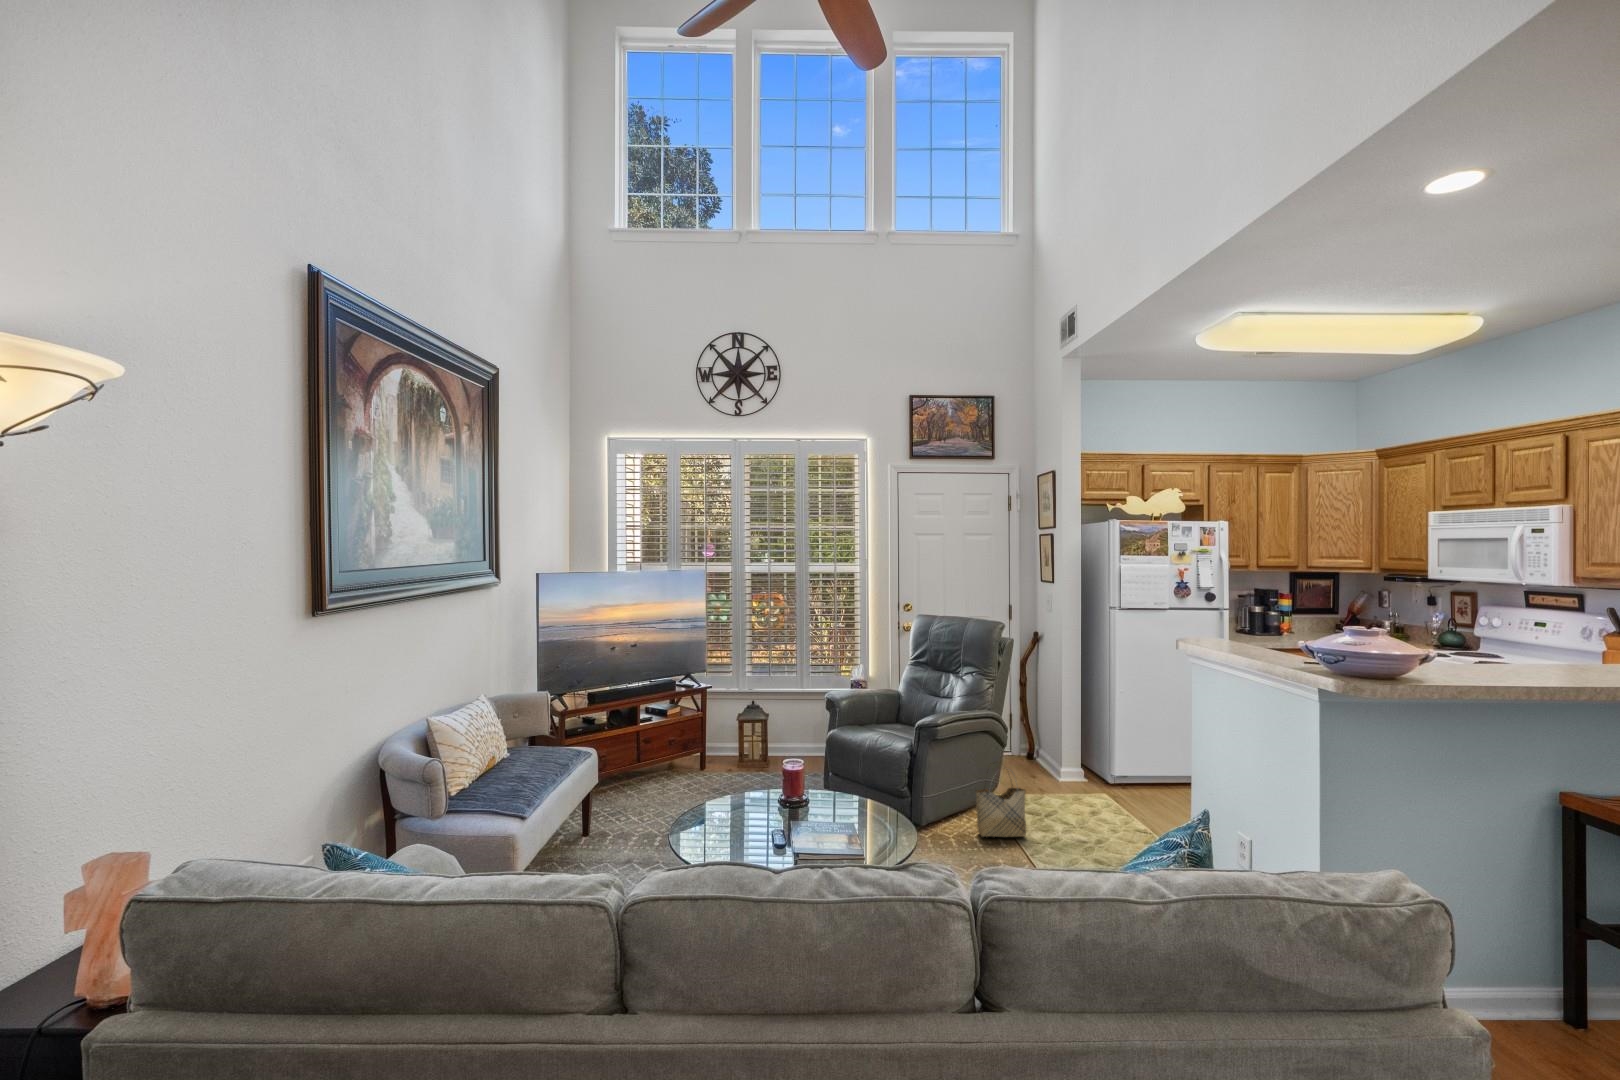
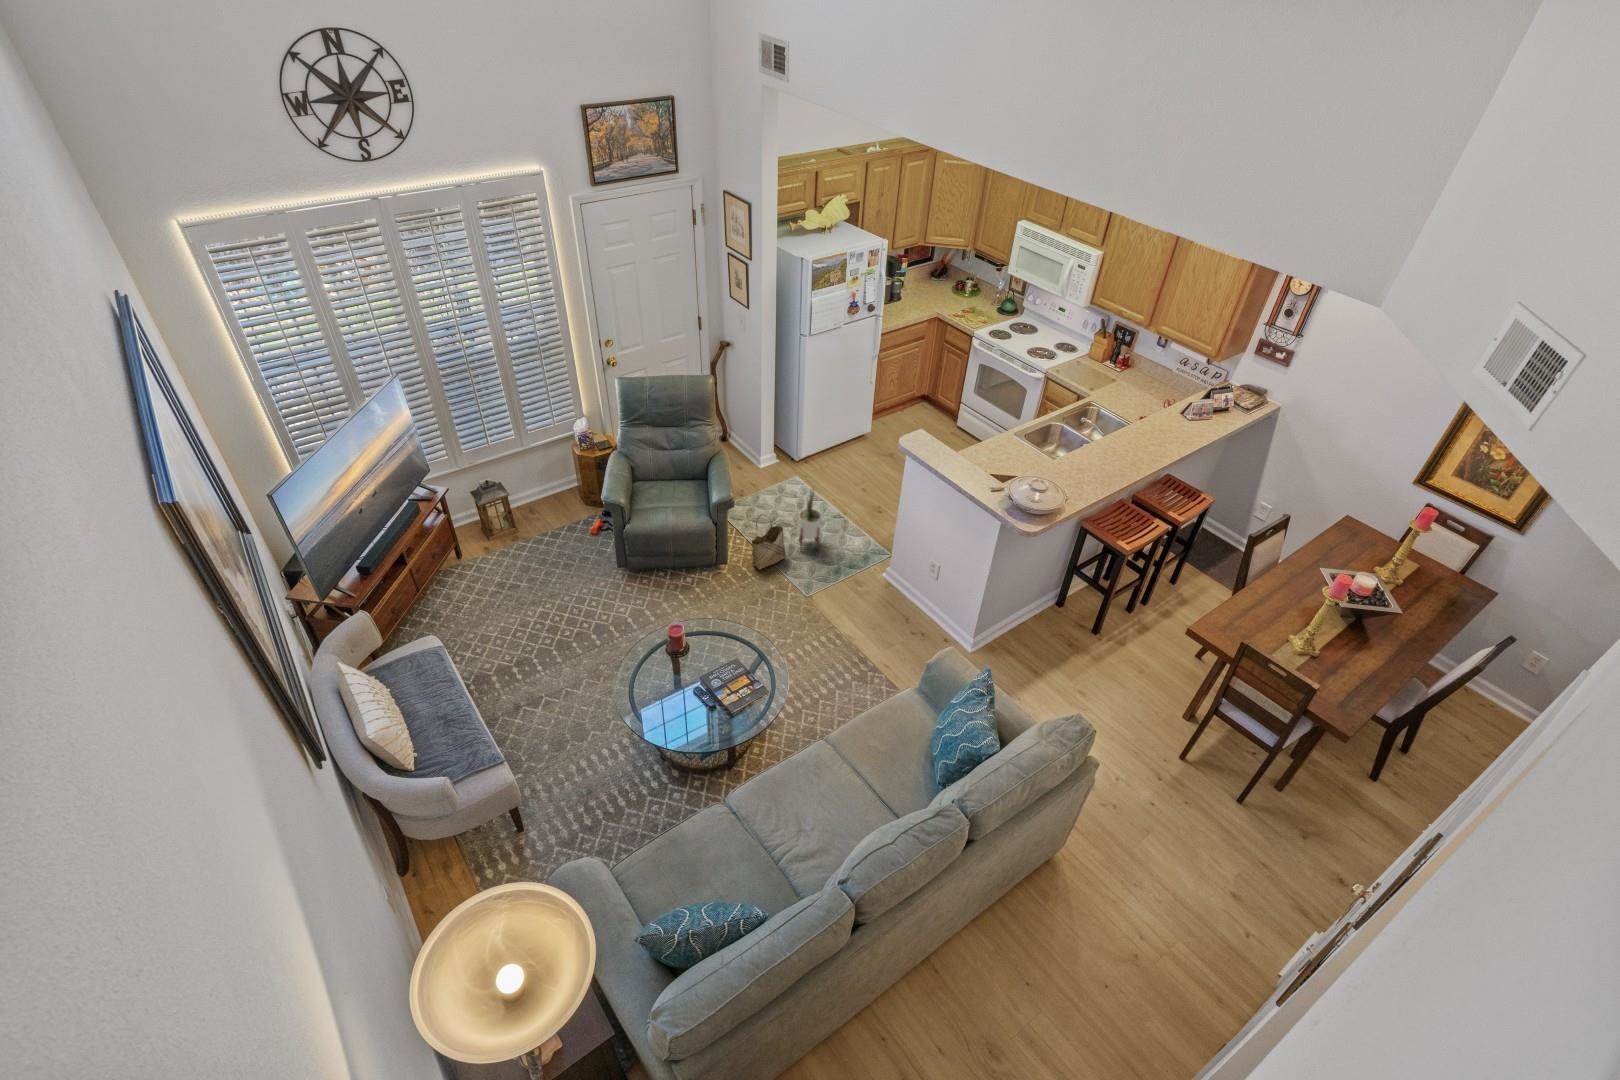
potted plant: none [1051,735,1083,844] -> present [798,488,821,550]

